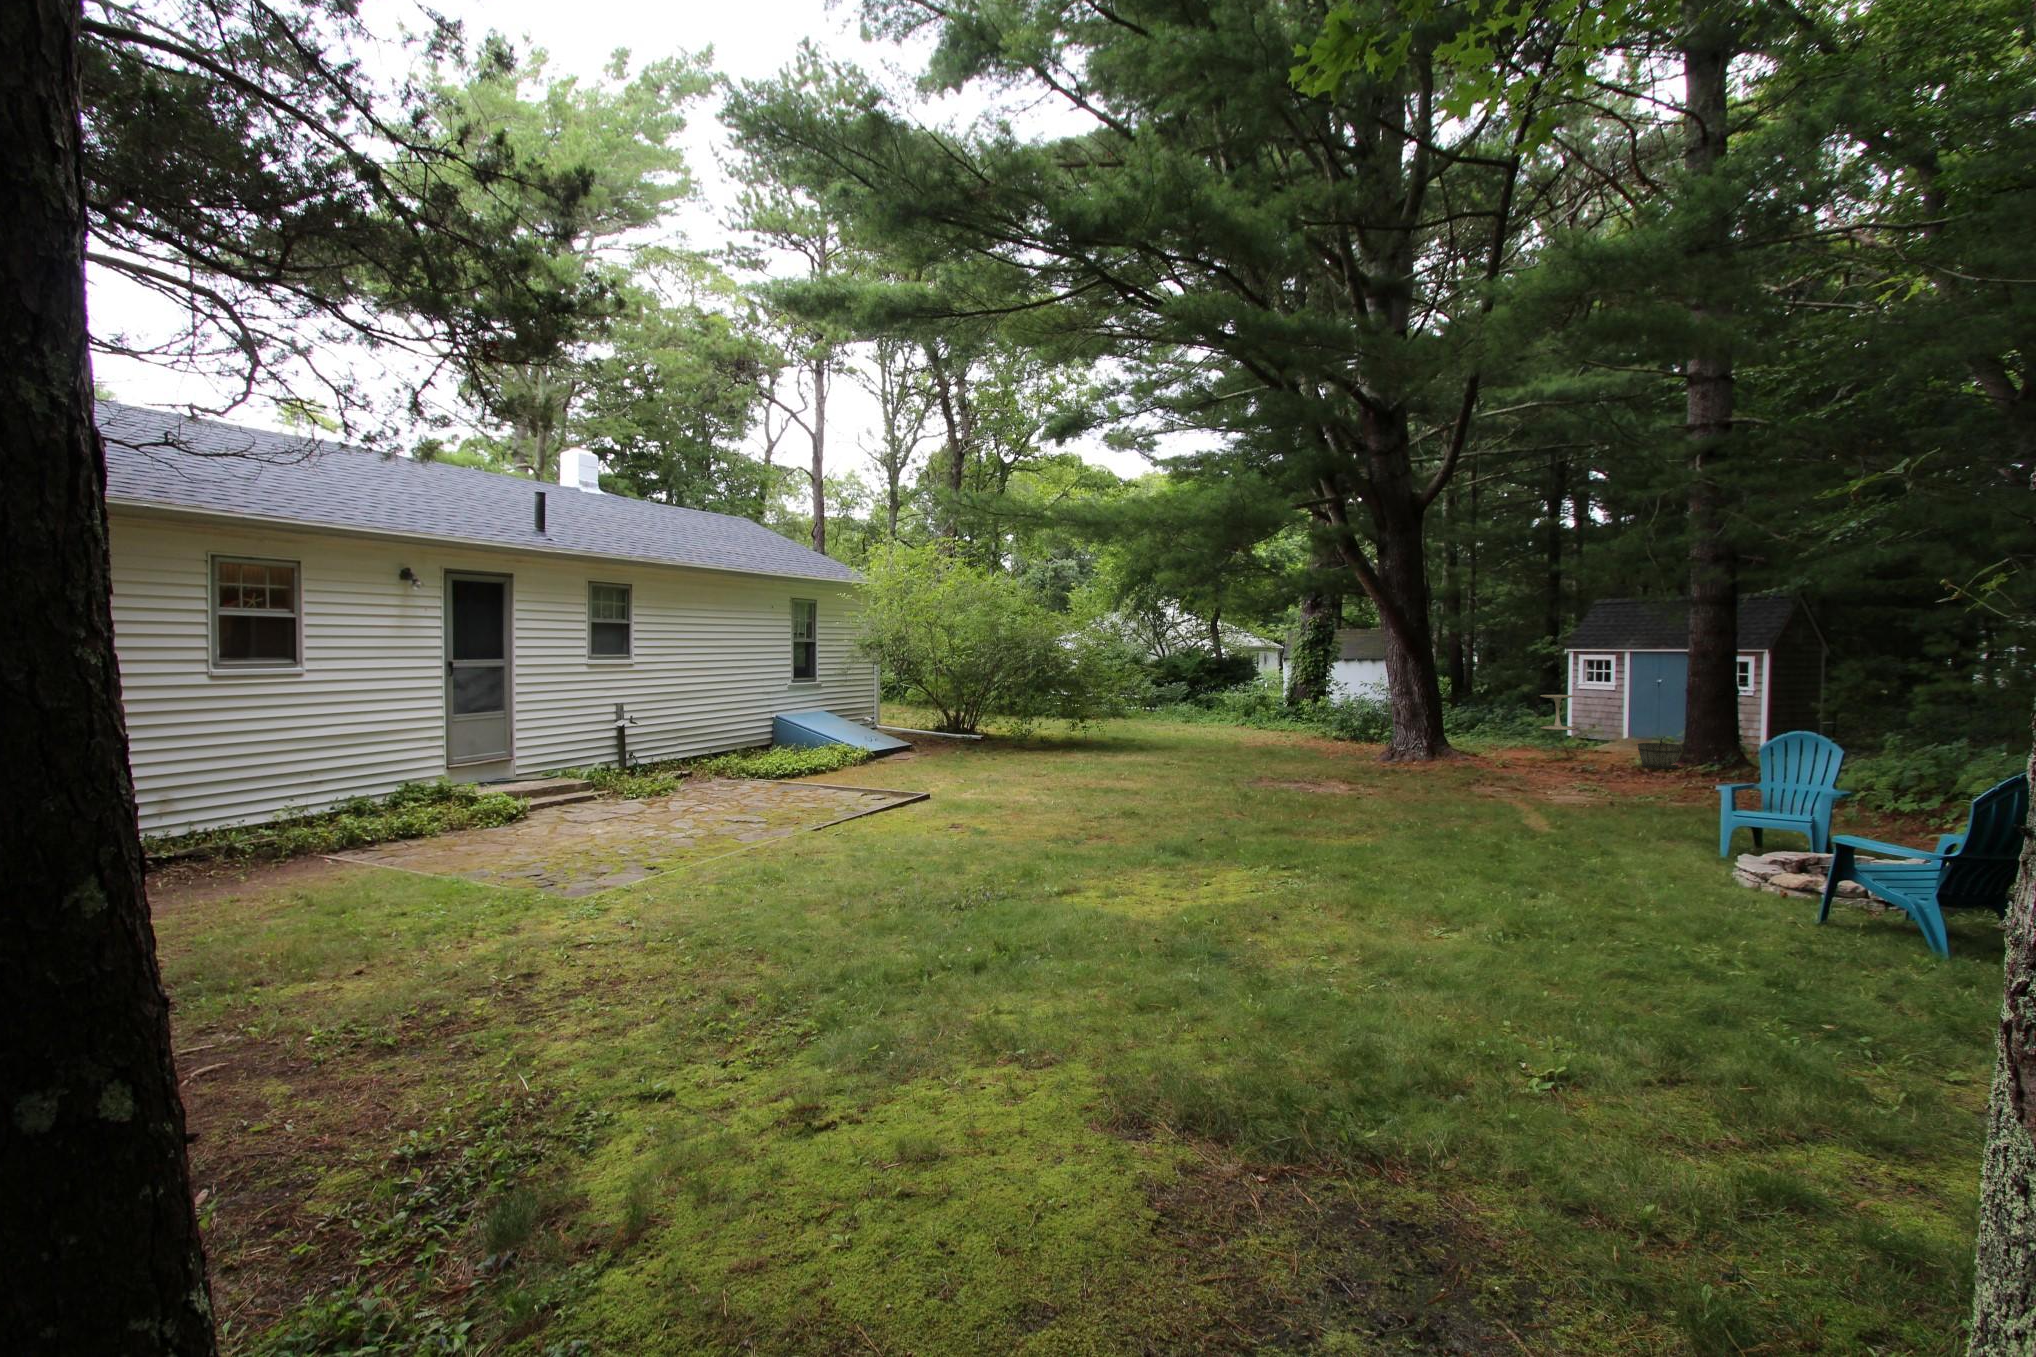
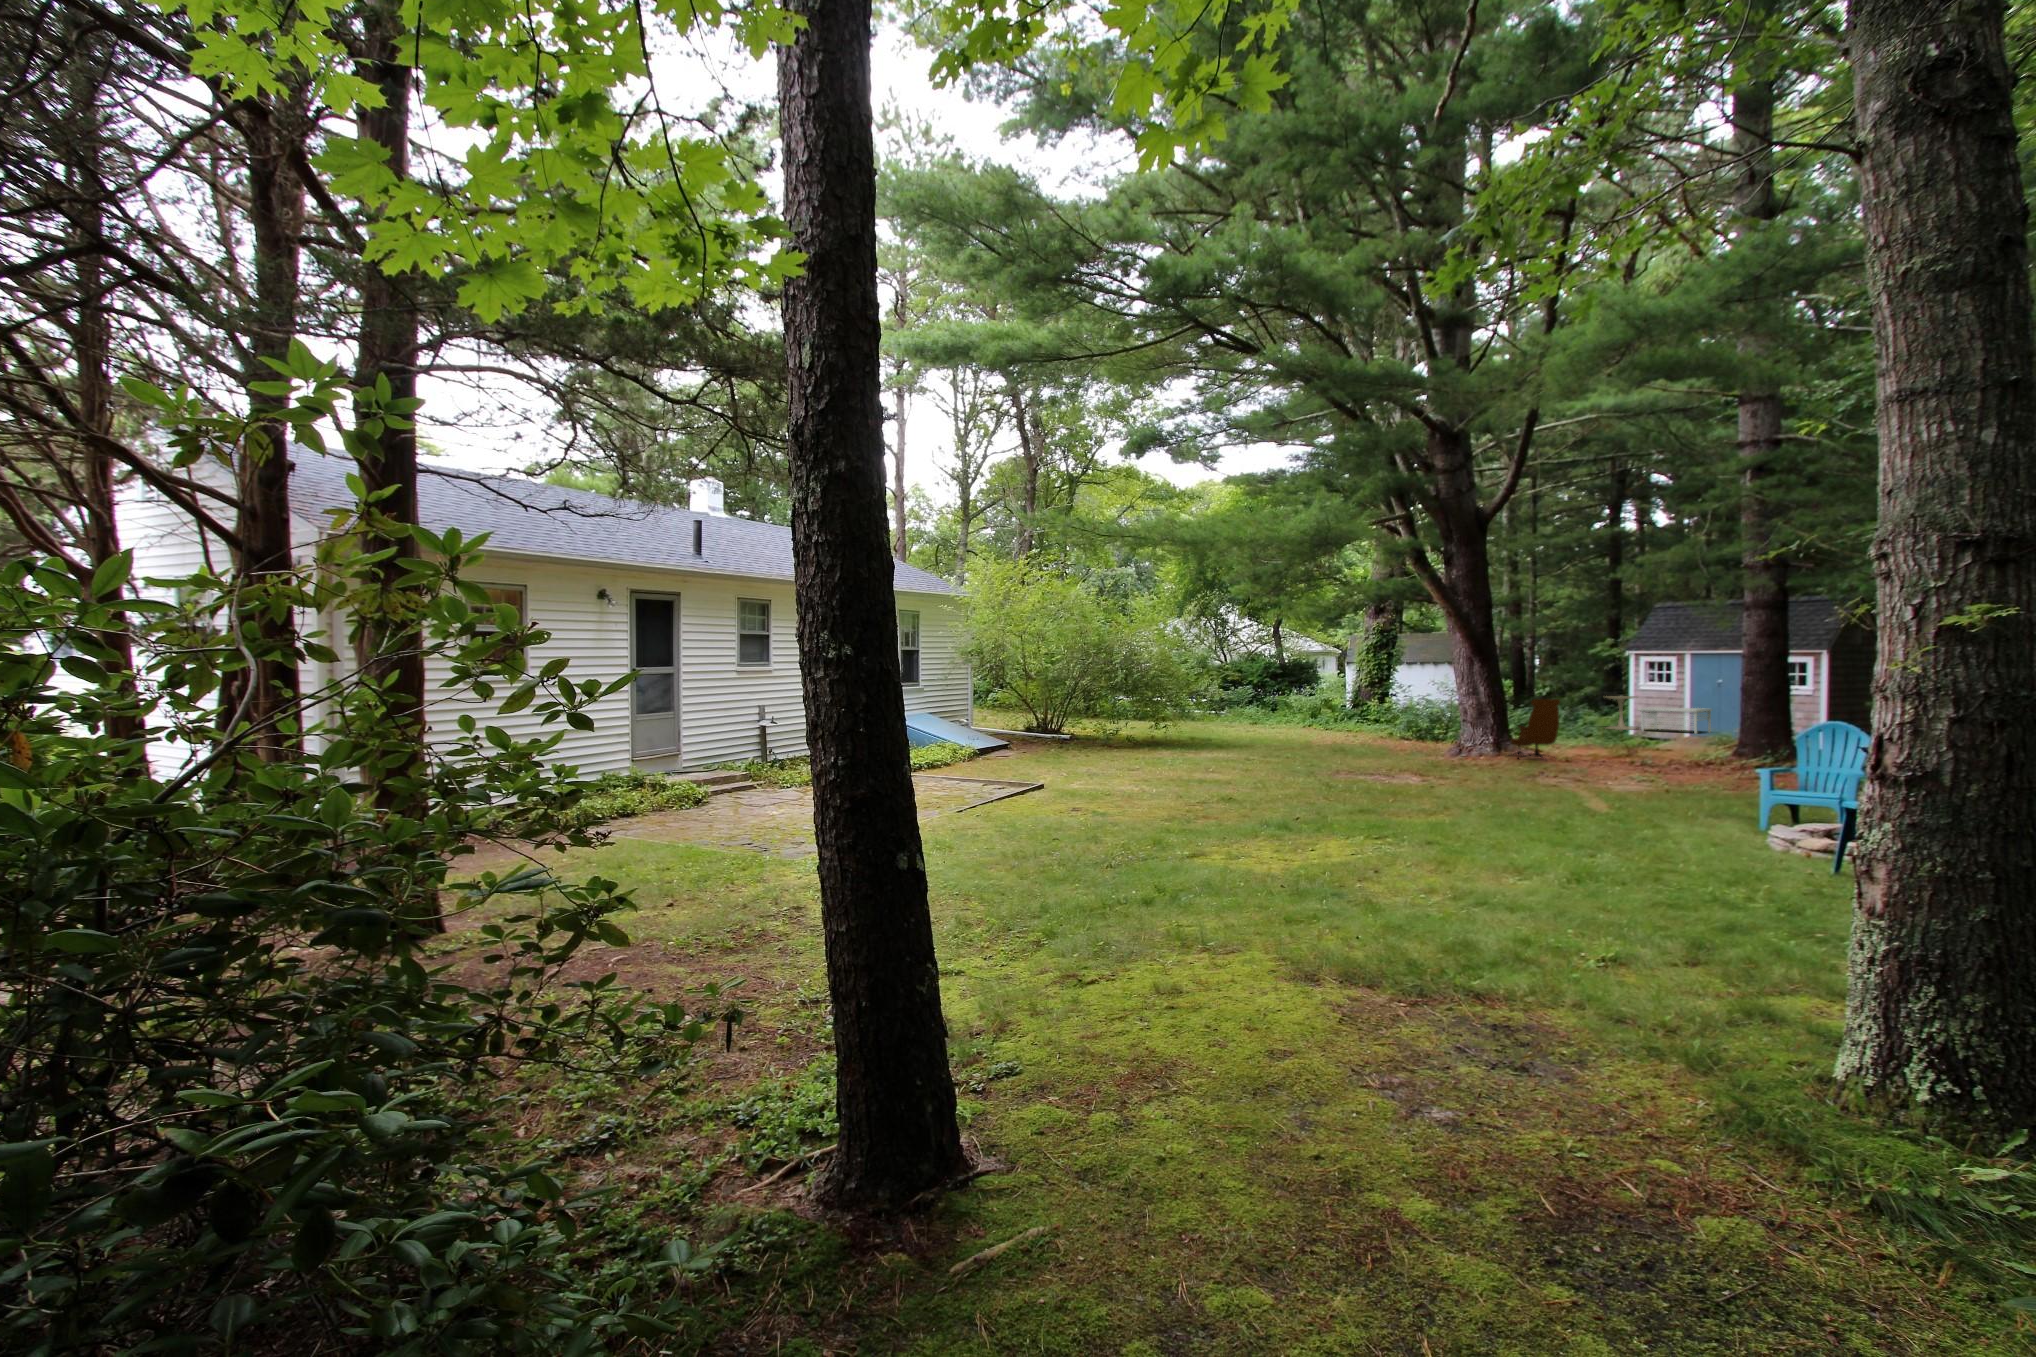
lounge chair: none [1439,700,1498,766] -> present [1511,699,1560,758]
storage bench: none [1575,707,1650,735] -> present [1639,707,1711,733]
wooden bucket: present [1638,737,1682,769] -> none [1695,732,1739,762]

